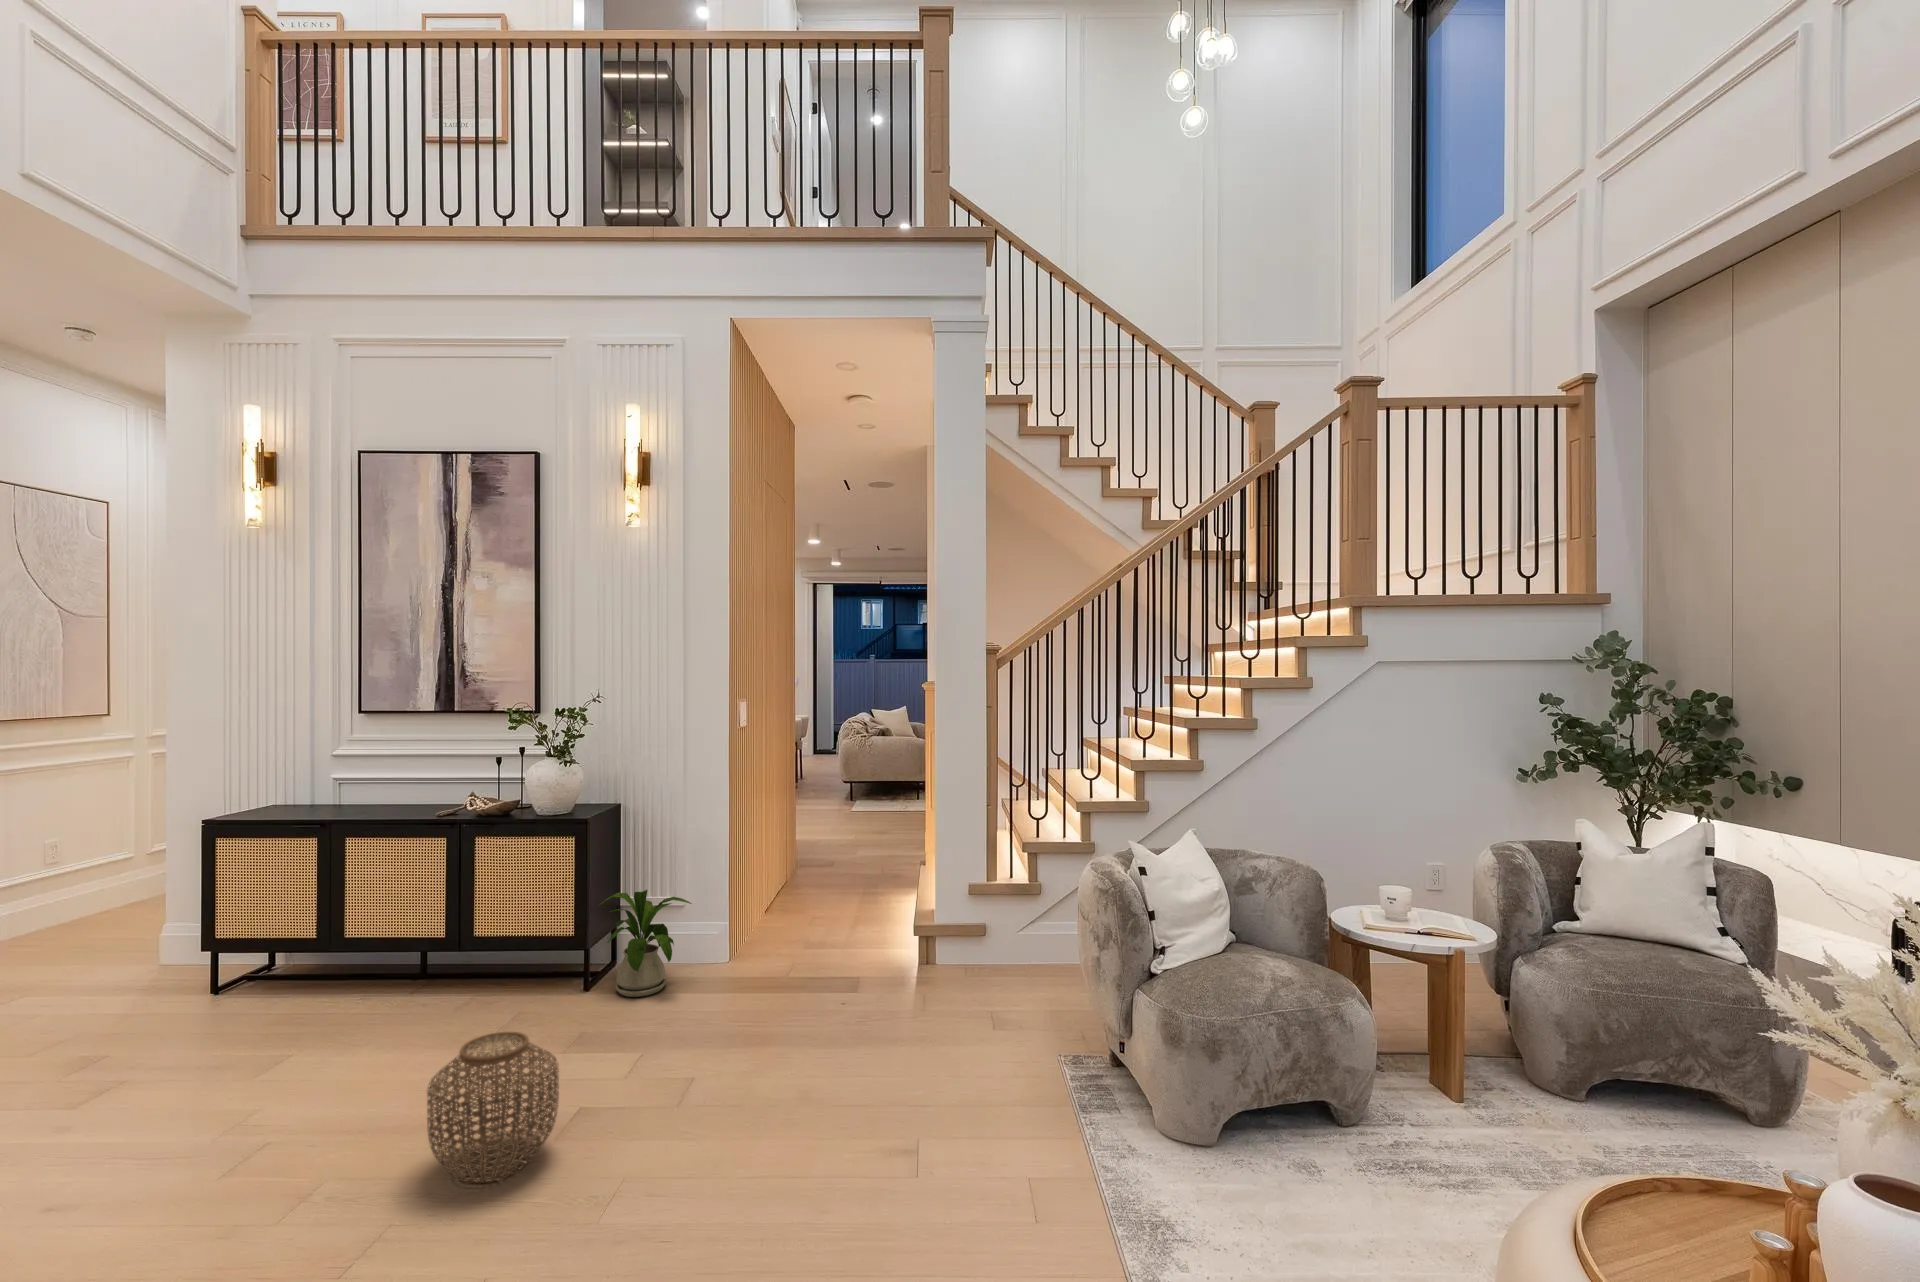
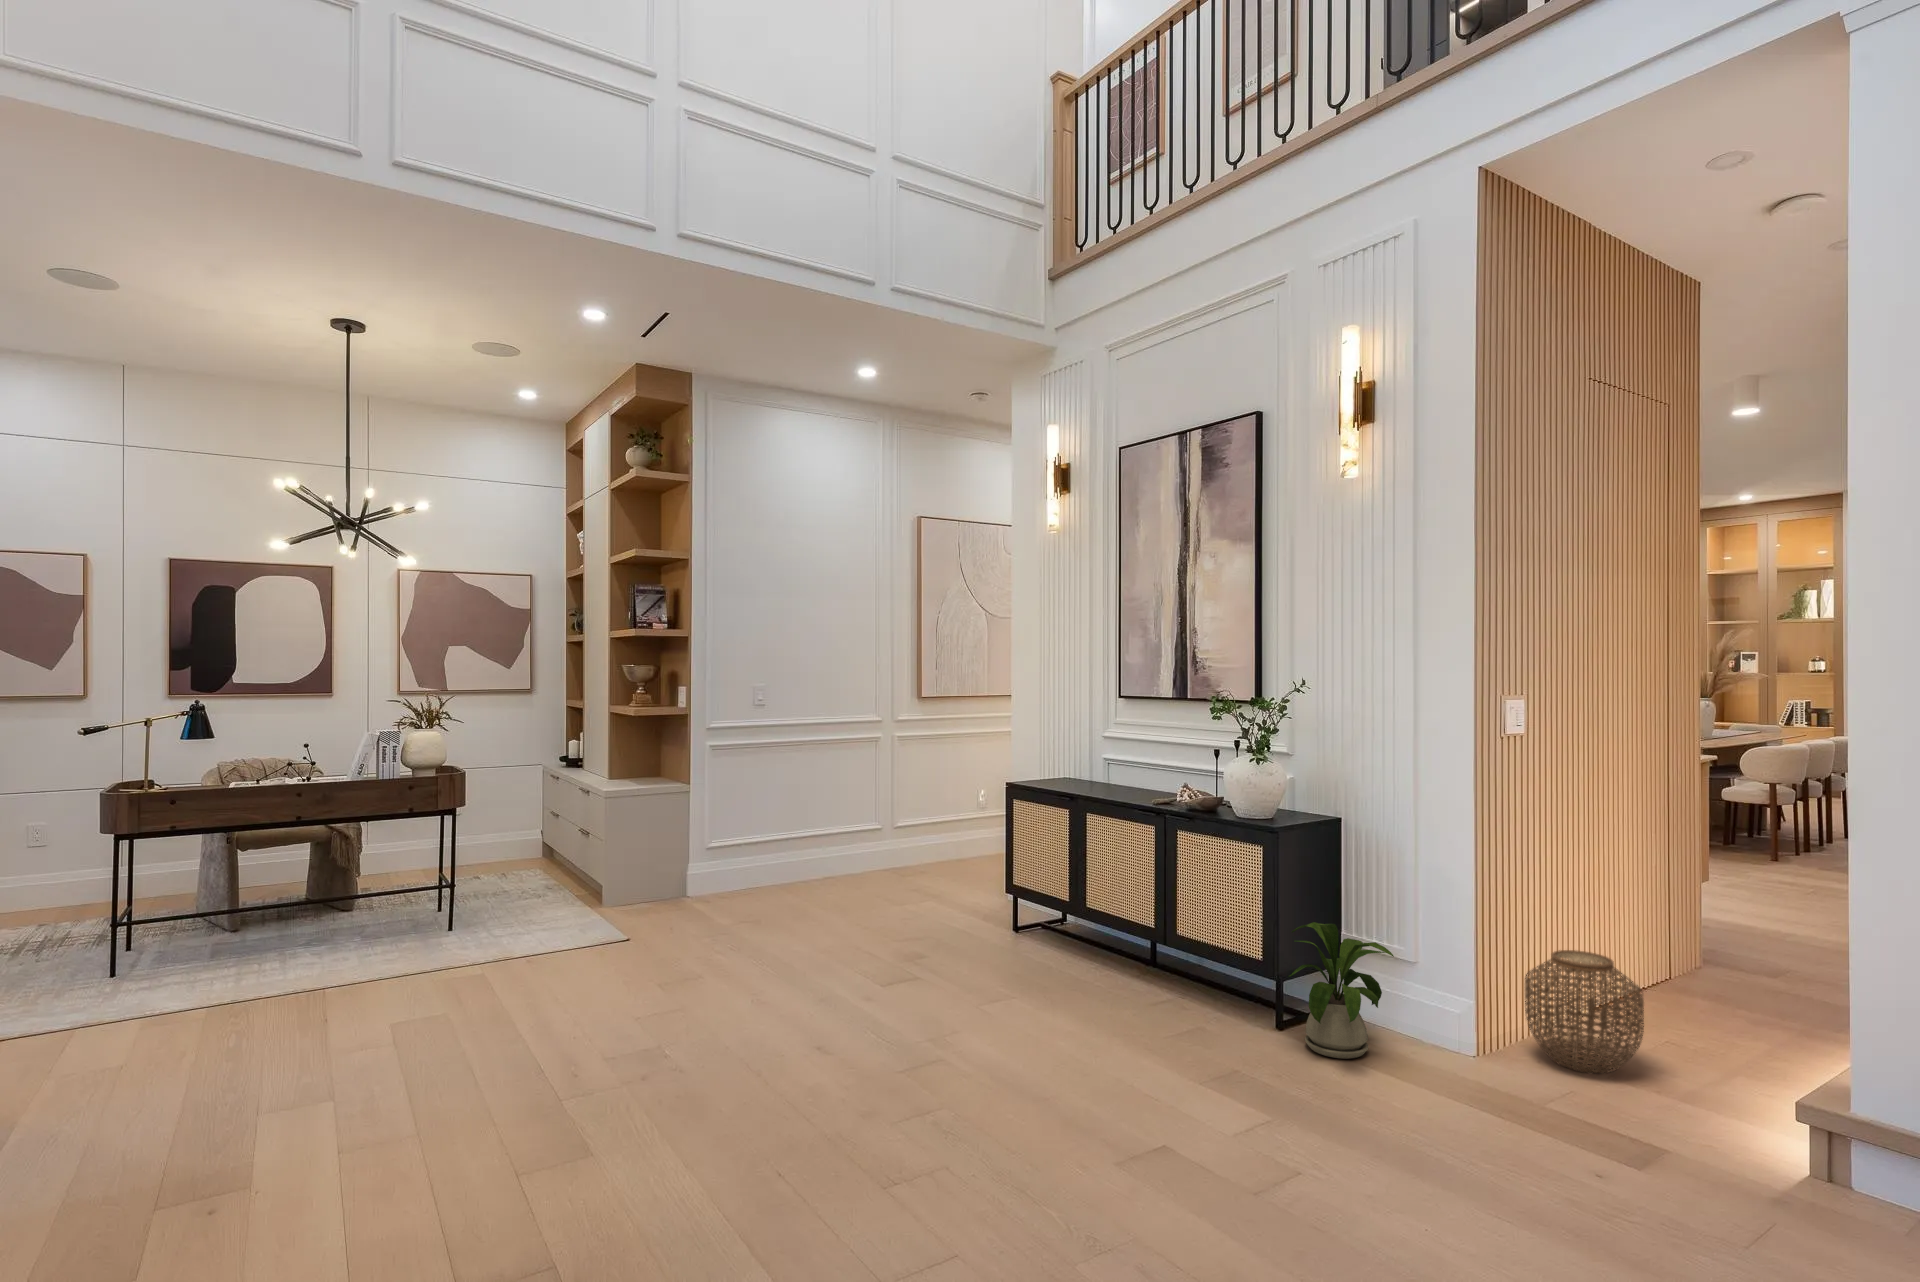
woven basket: present [427,1032,559,1183] -> present [1525,950,1644,1073]

